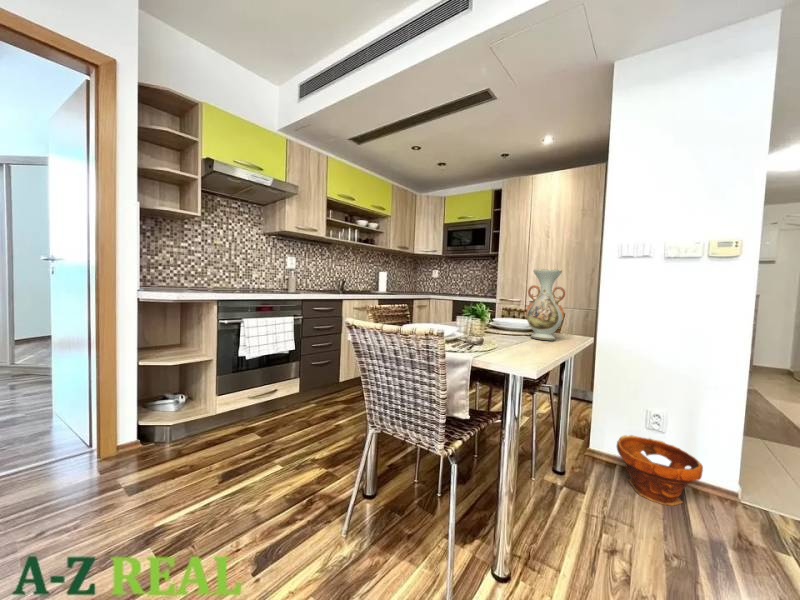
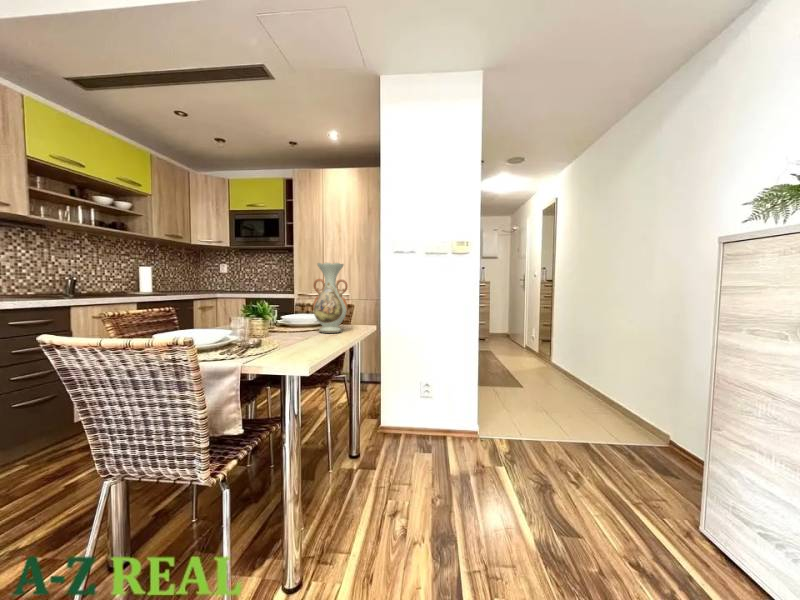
planter: present [617,435,703,506] -> none [399,405,455,457]

